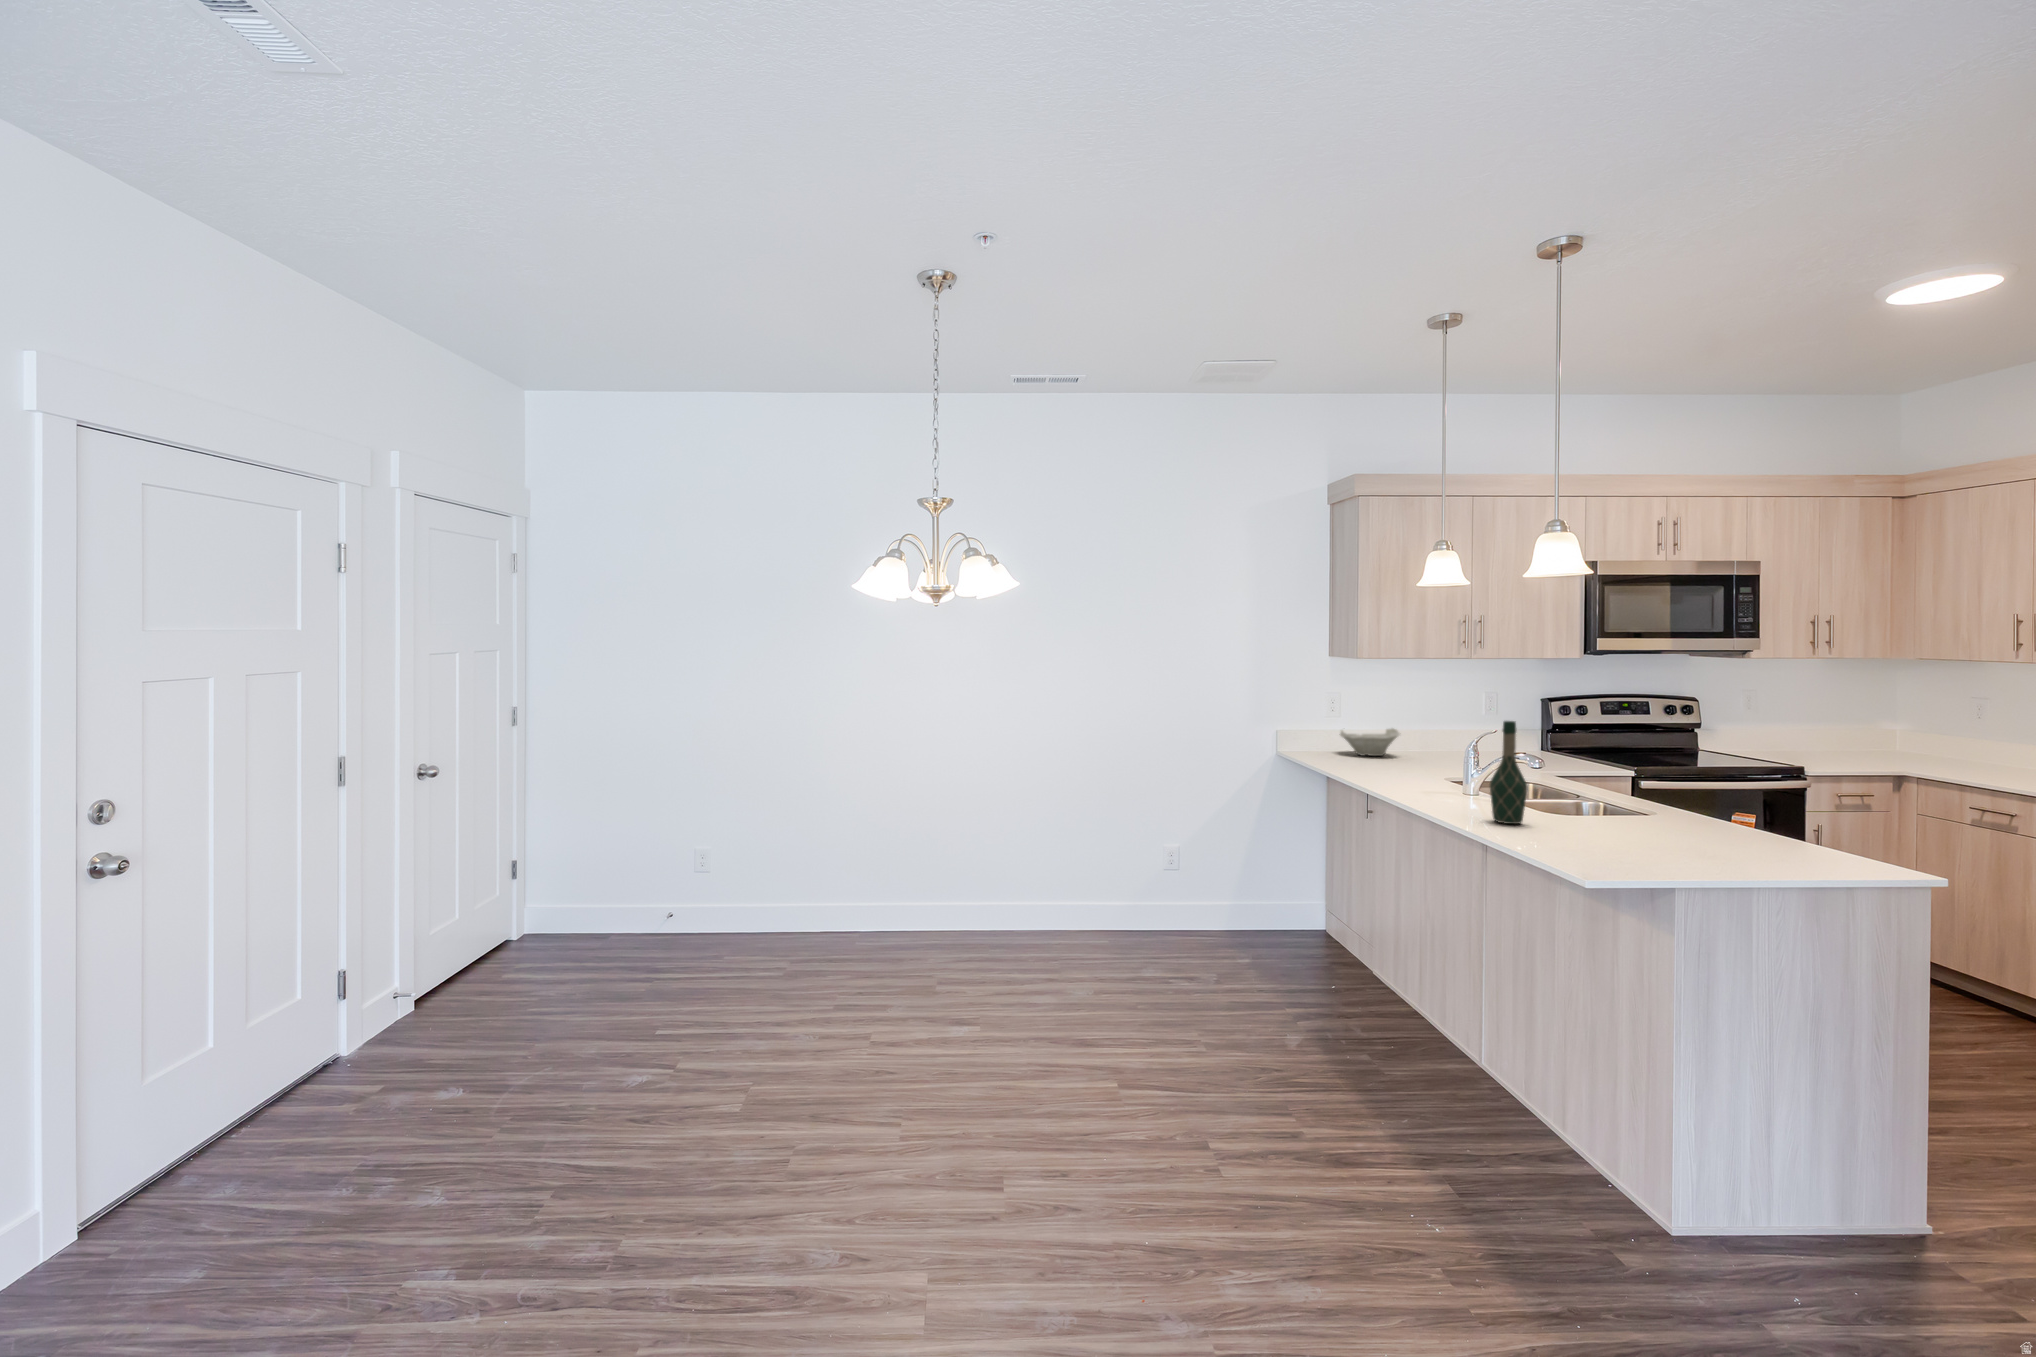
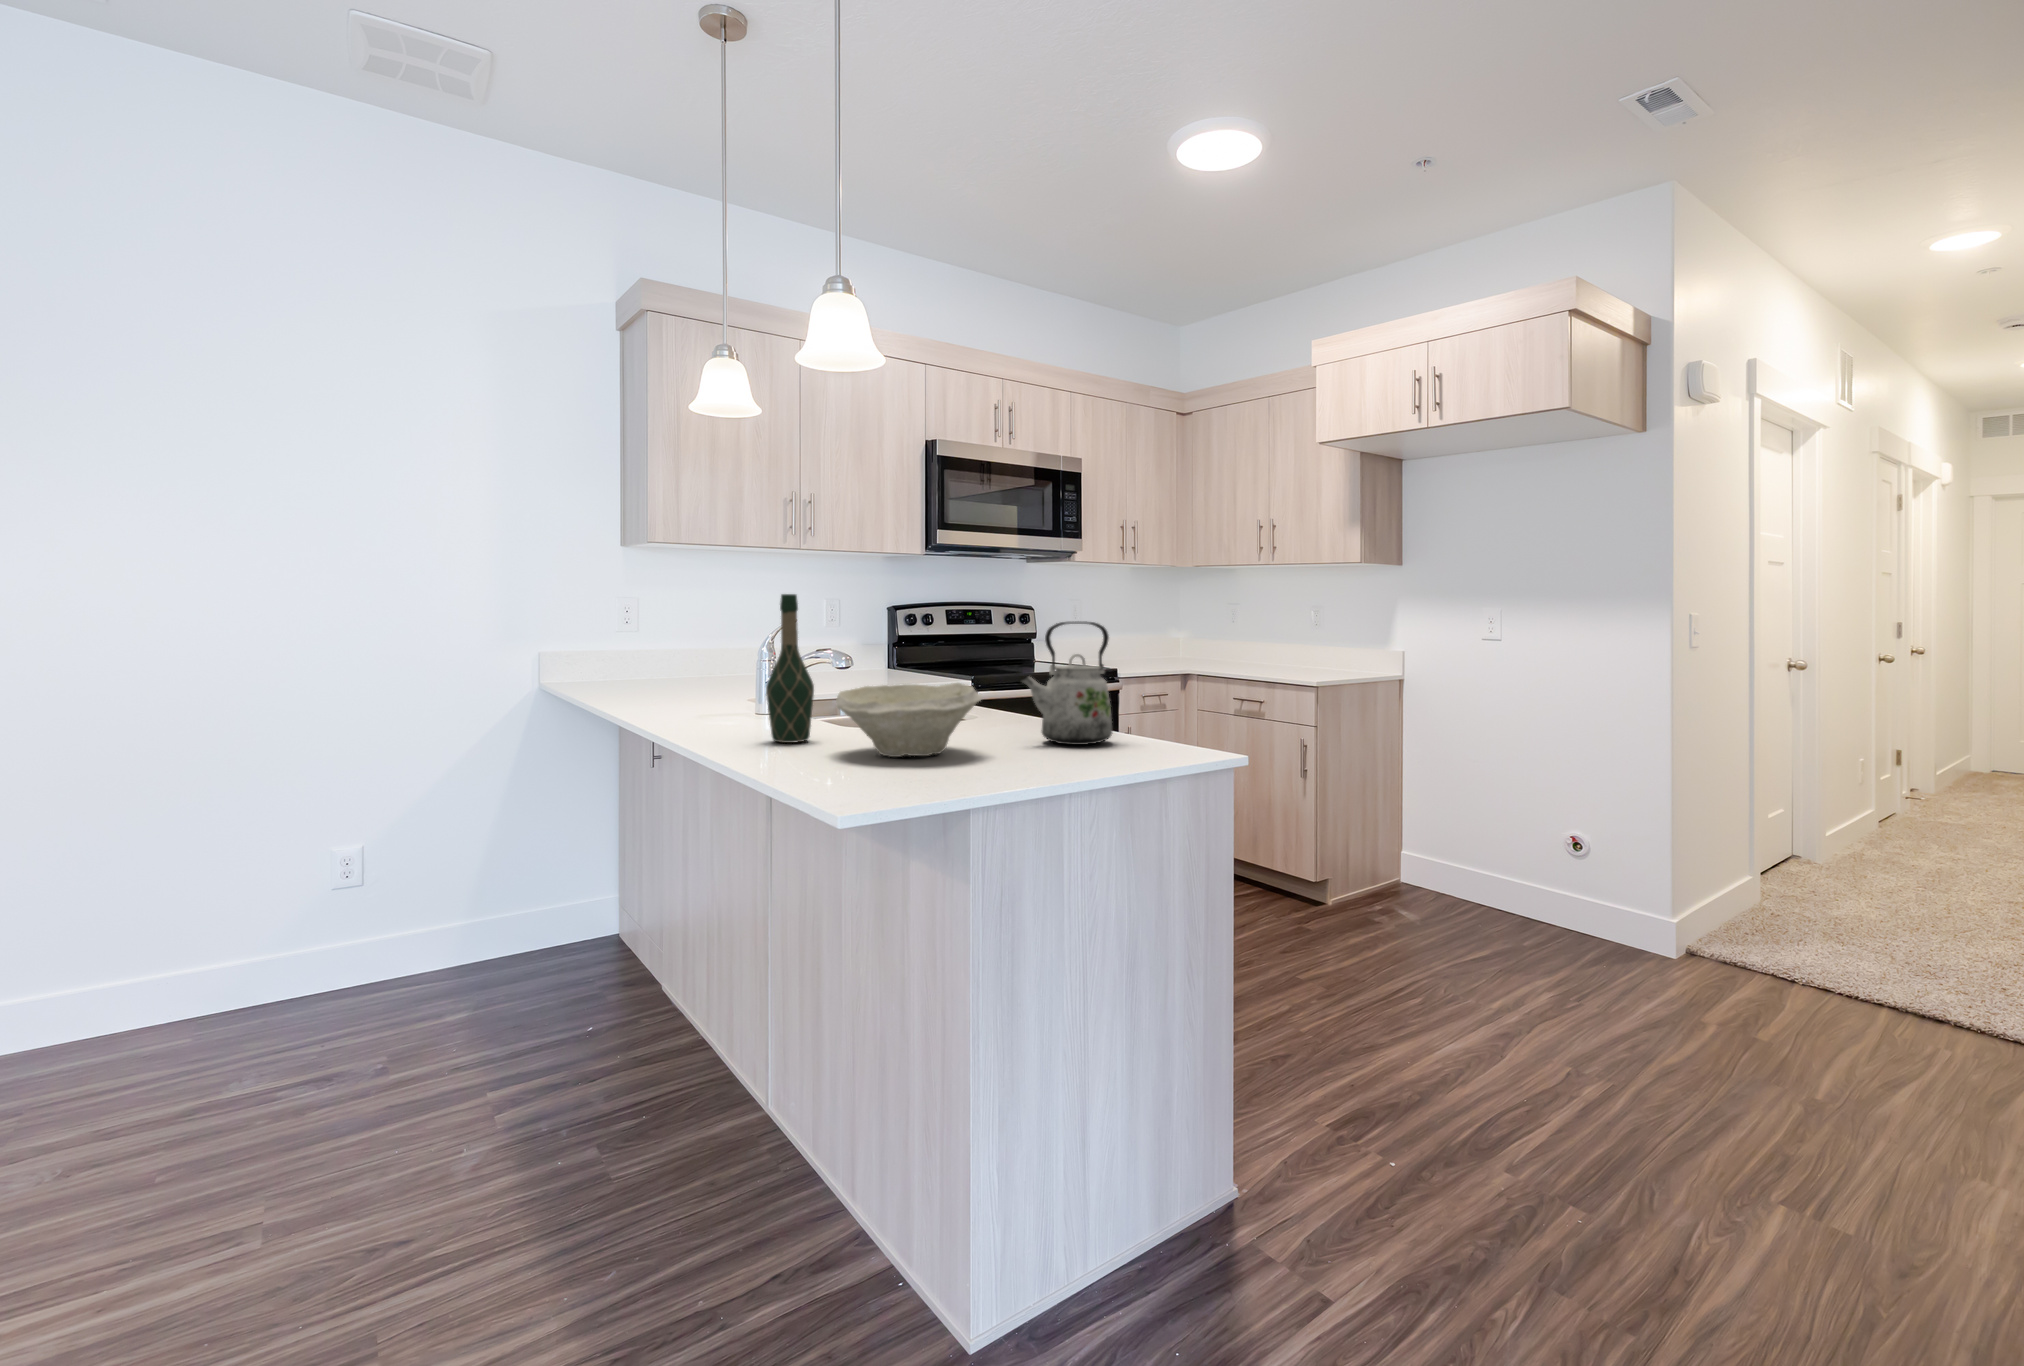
bowl: present [1340,728,1400,756] -> present [836,683,981,757]
kettle: none [1718,754,1816,855] -> present [1021,621,1113,745]

